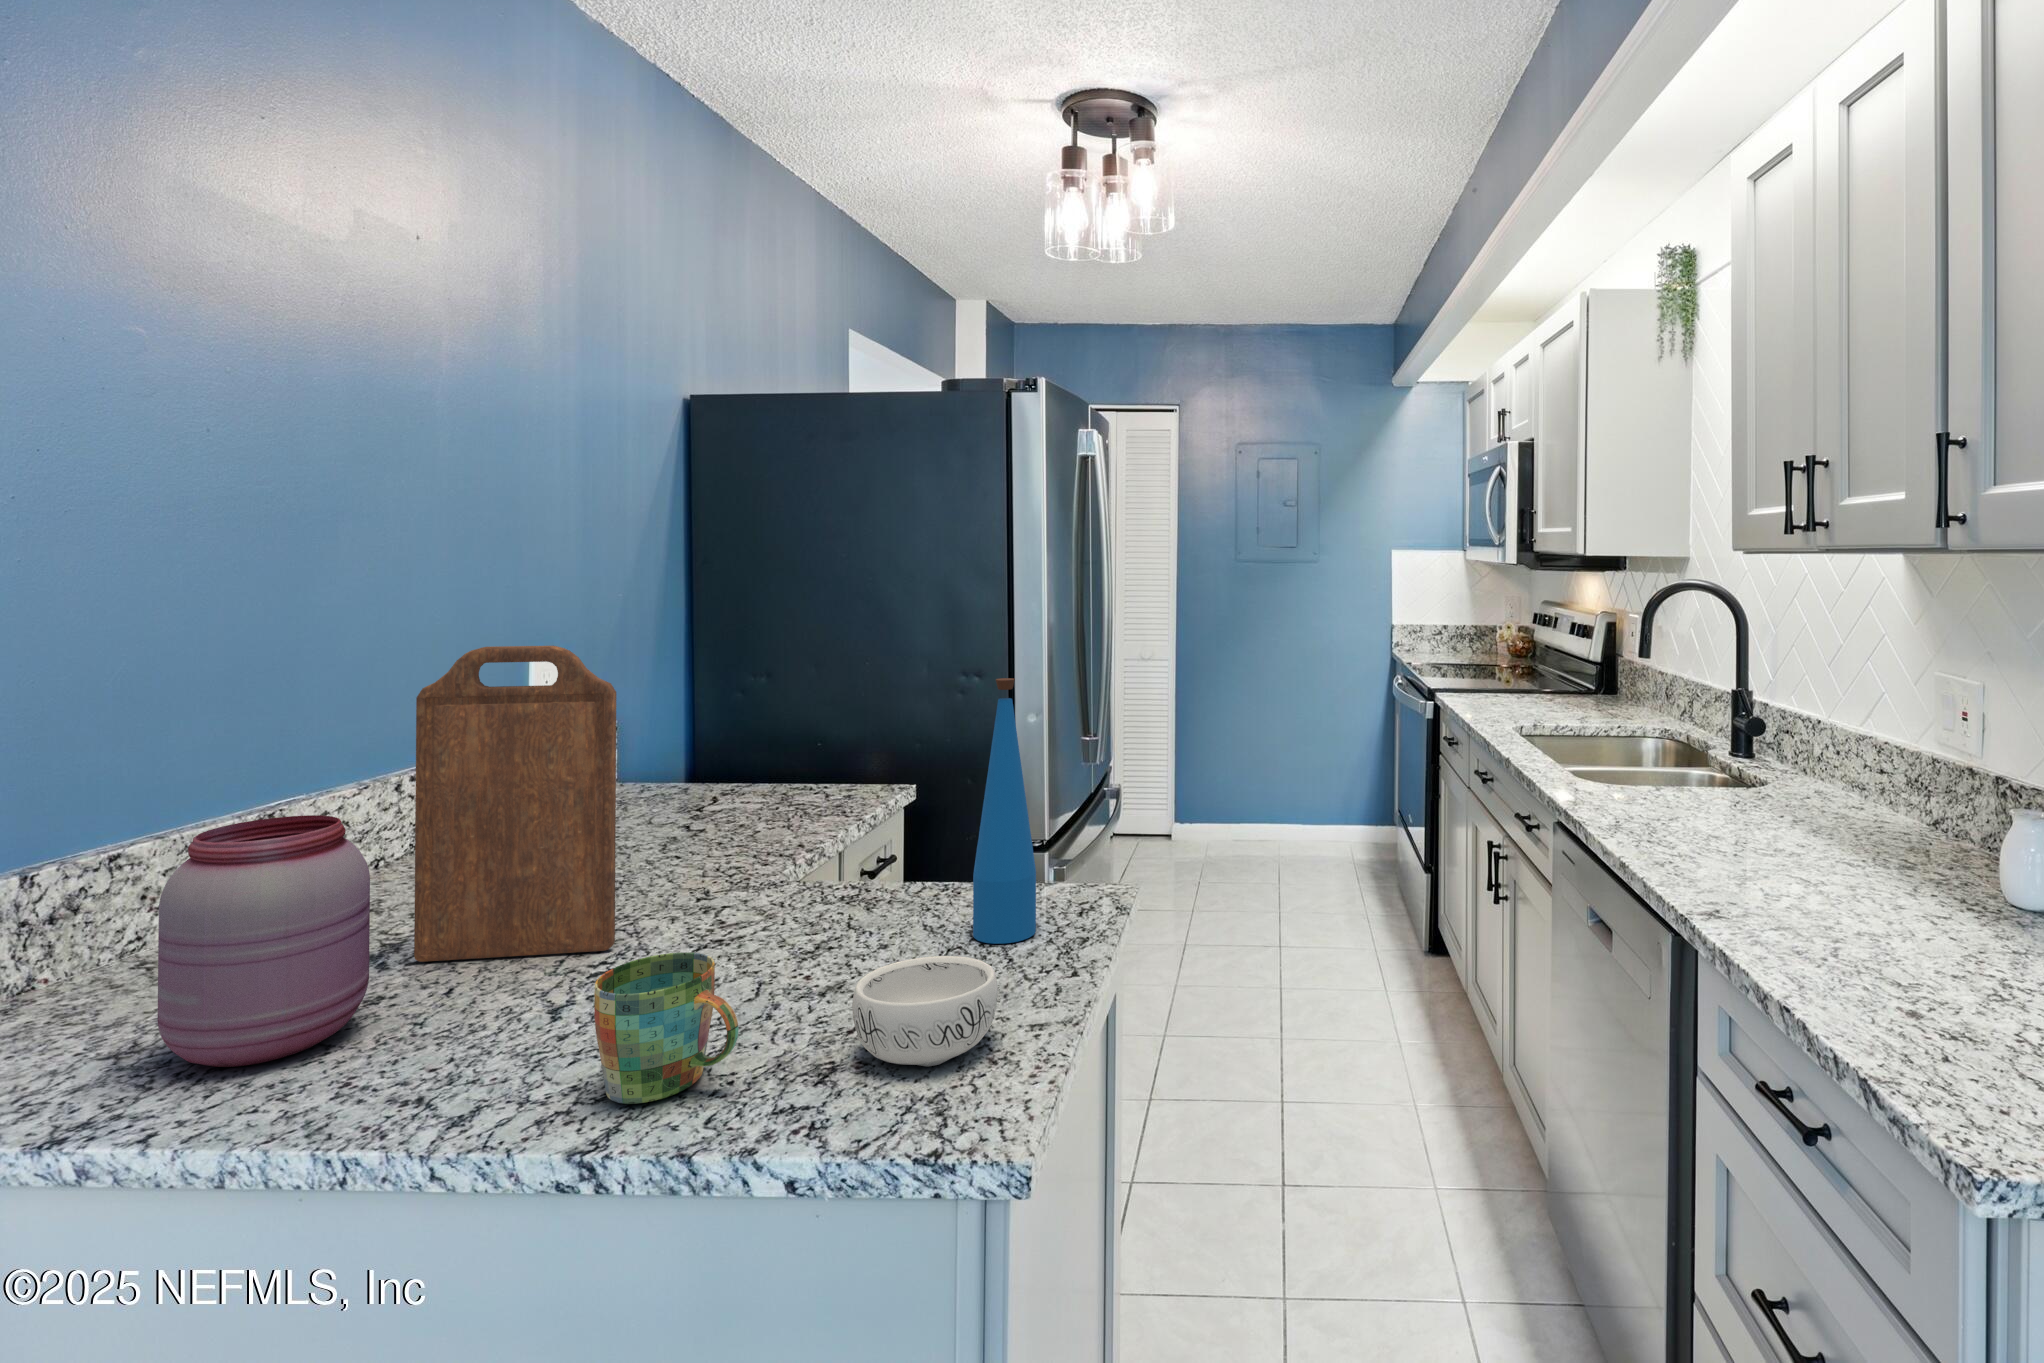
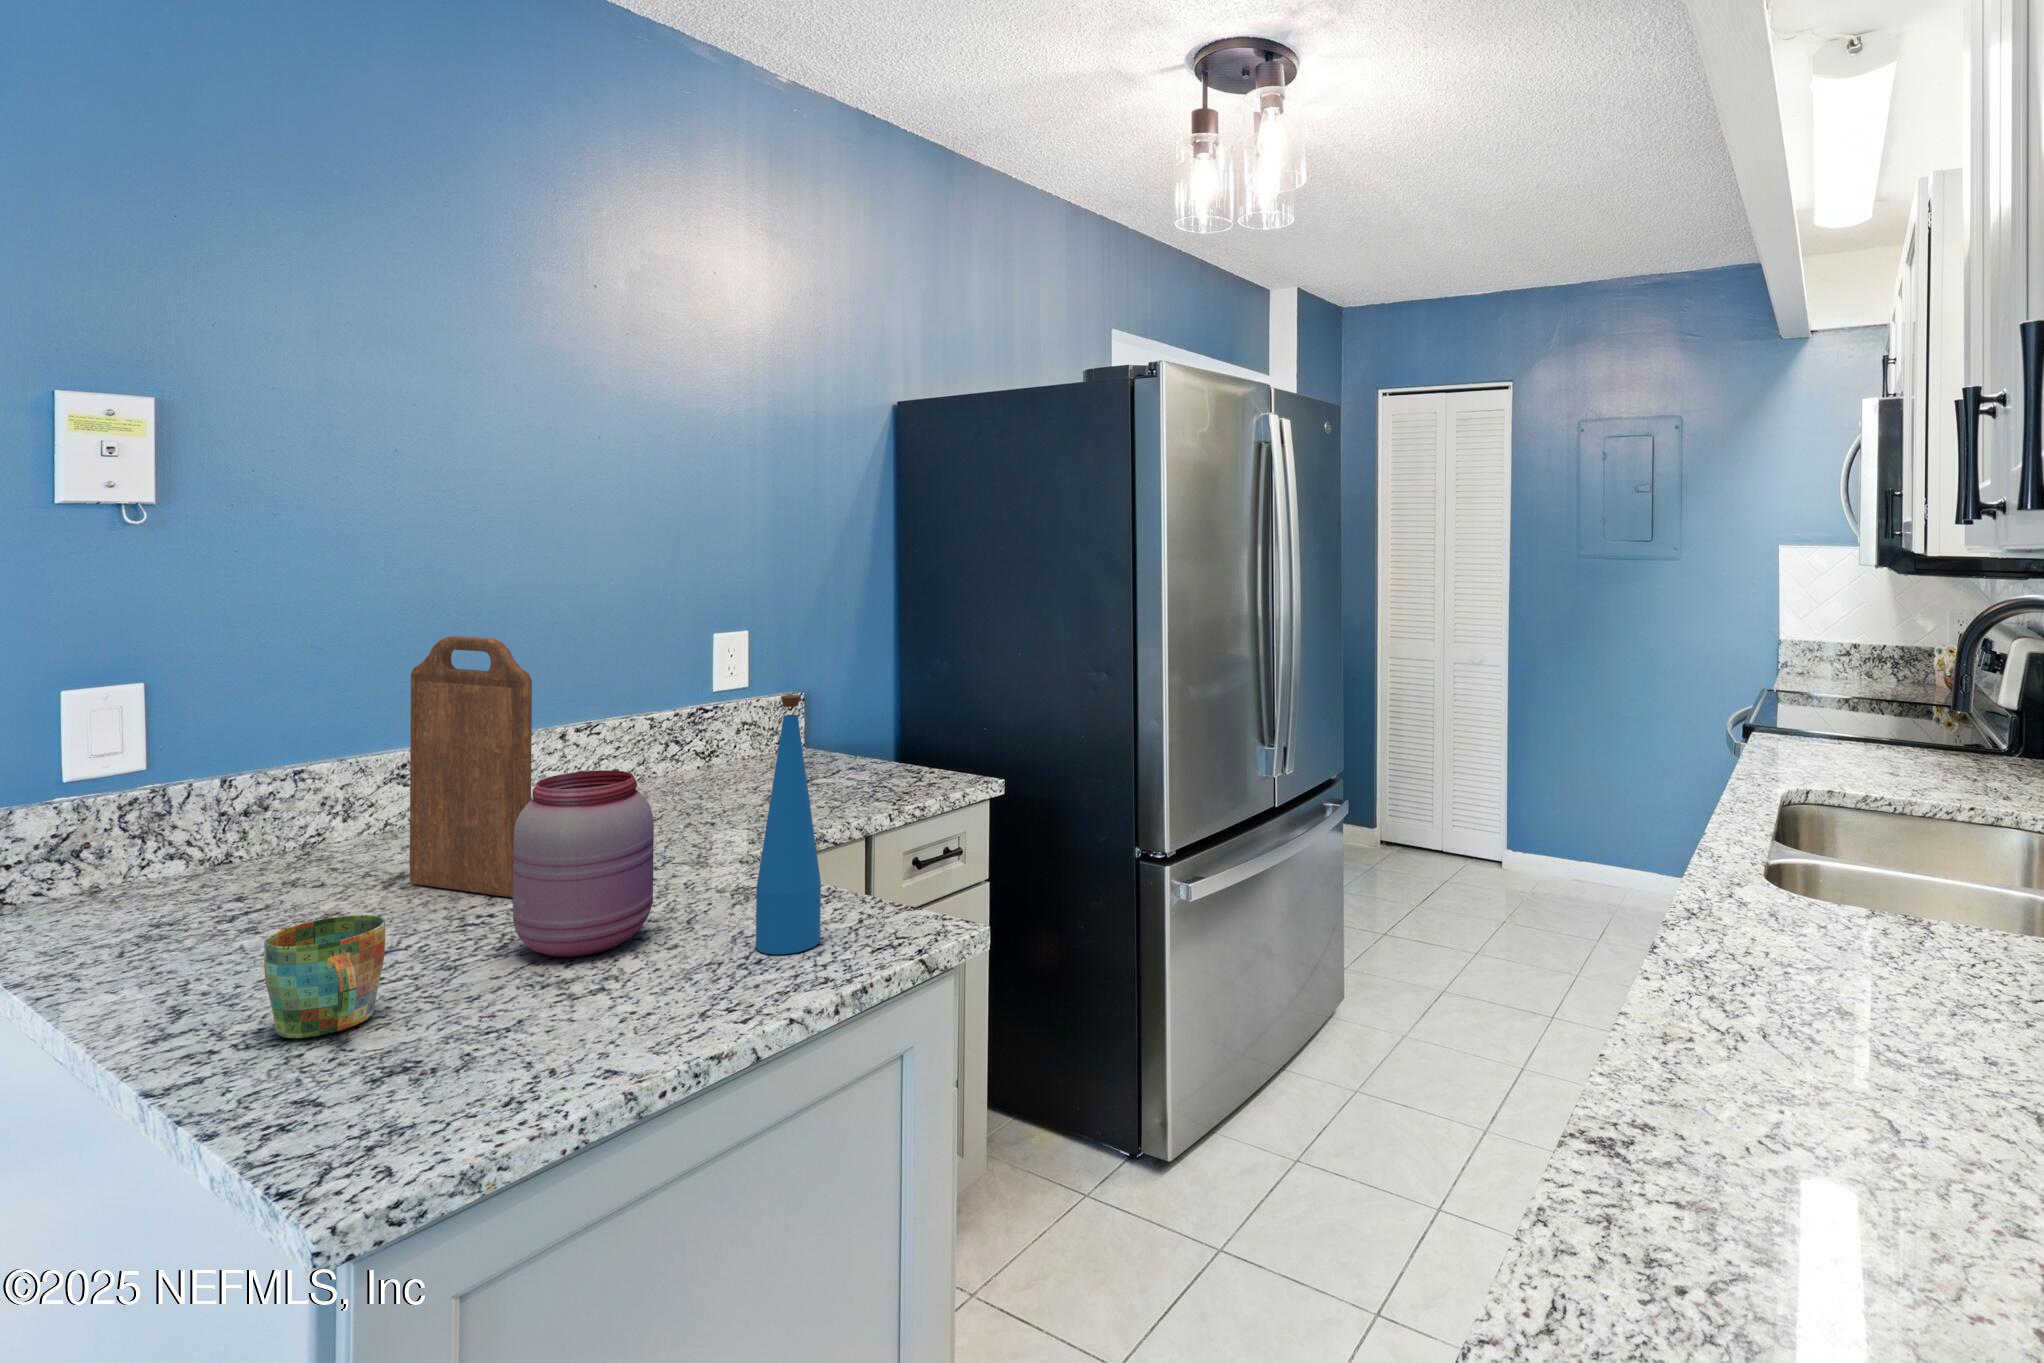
jar: present [158,815,370,1067] -> present [513,770,654,957]
decorative bowl: present [852,956,998,1067] -> none [447,956,606,1061]

